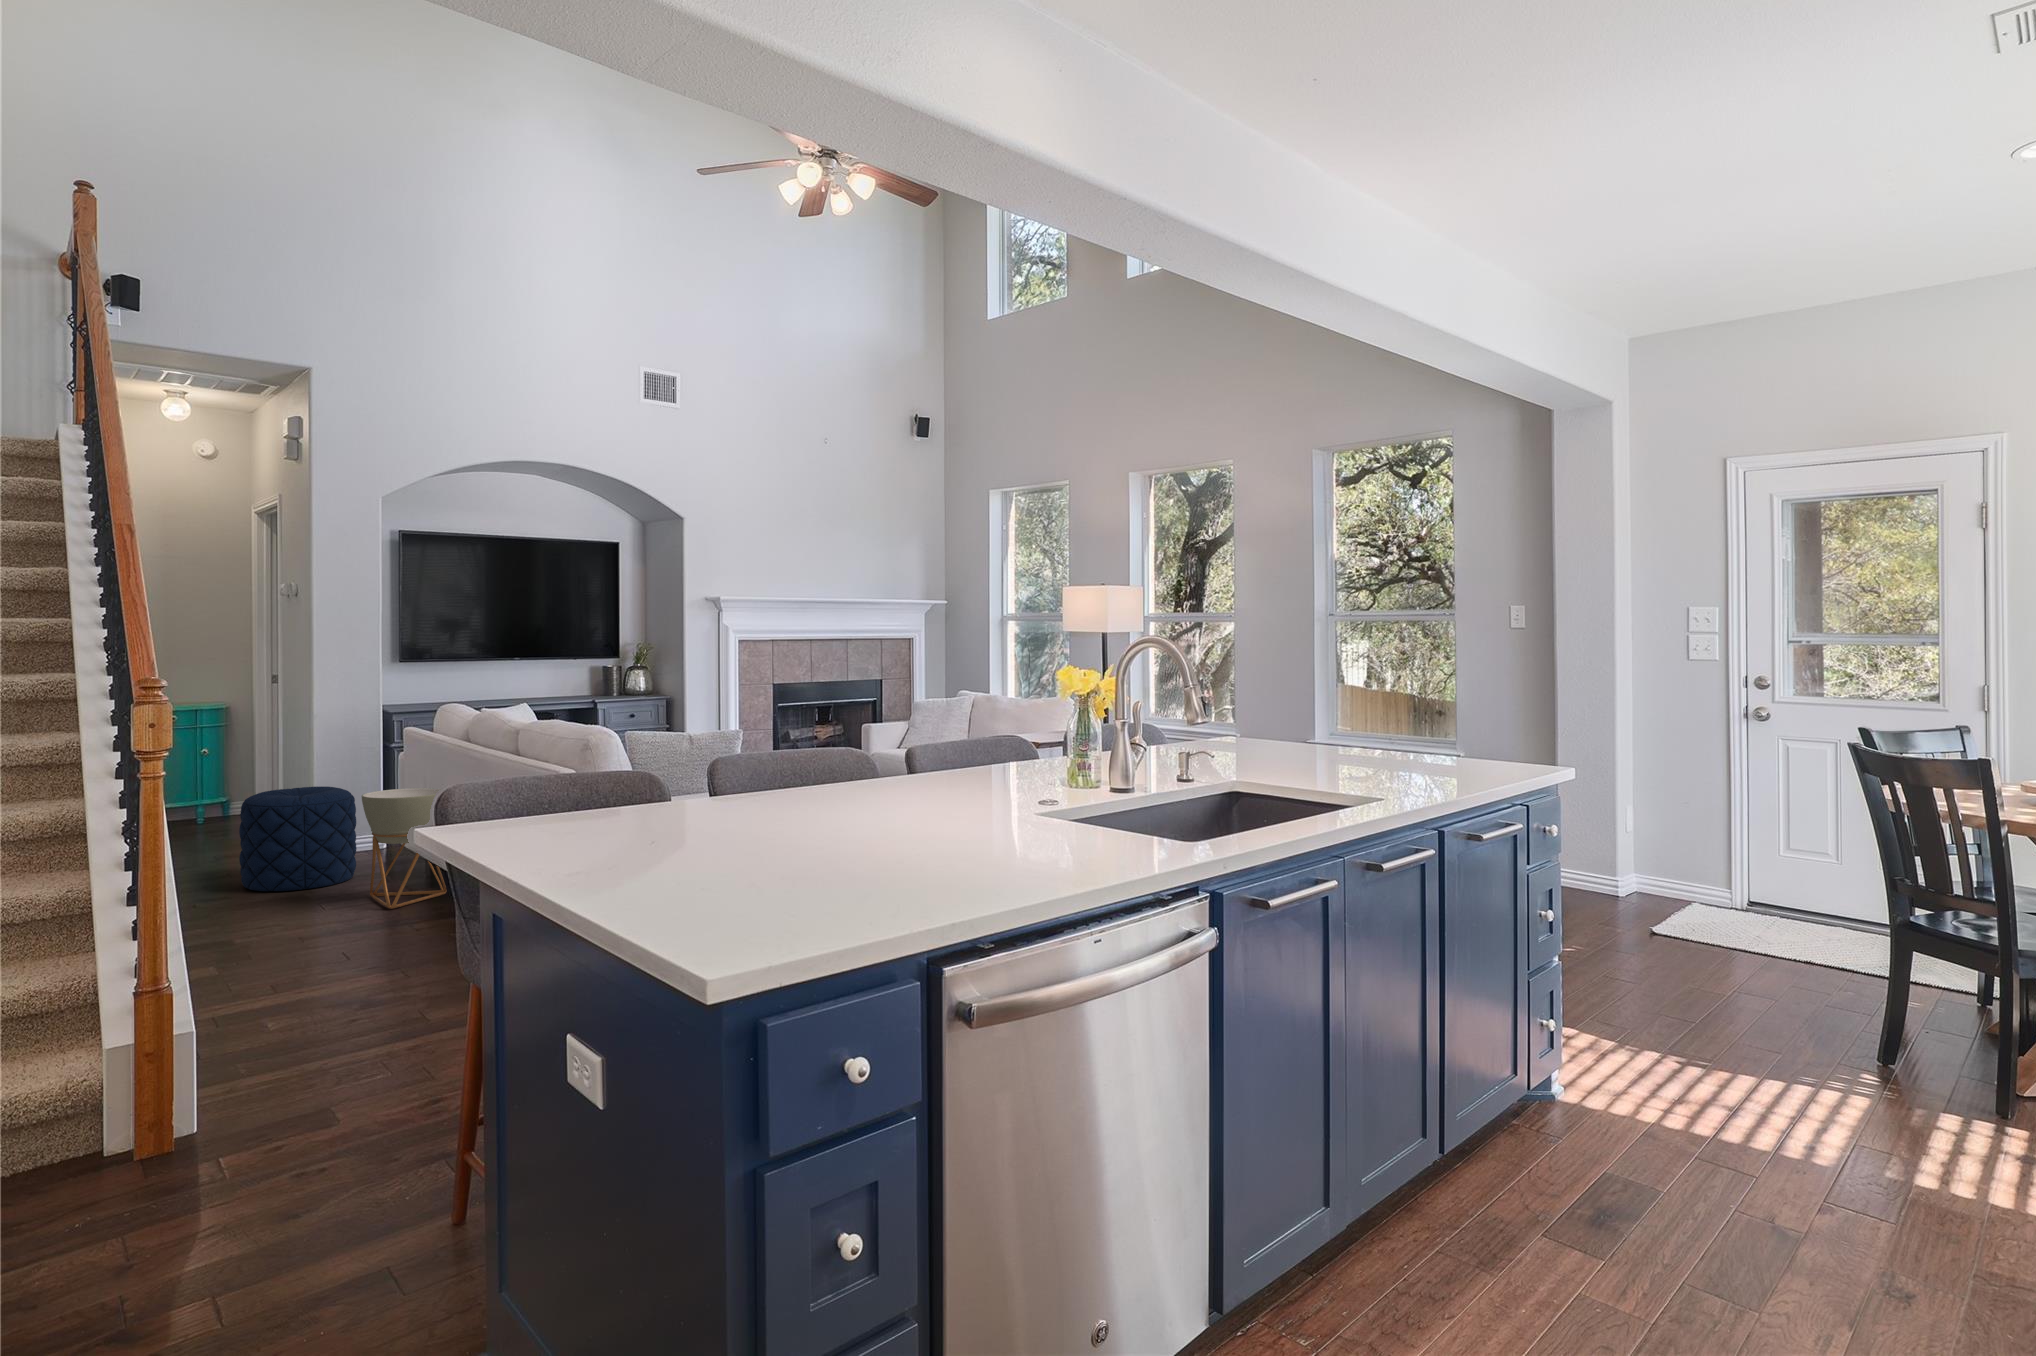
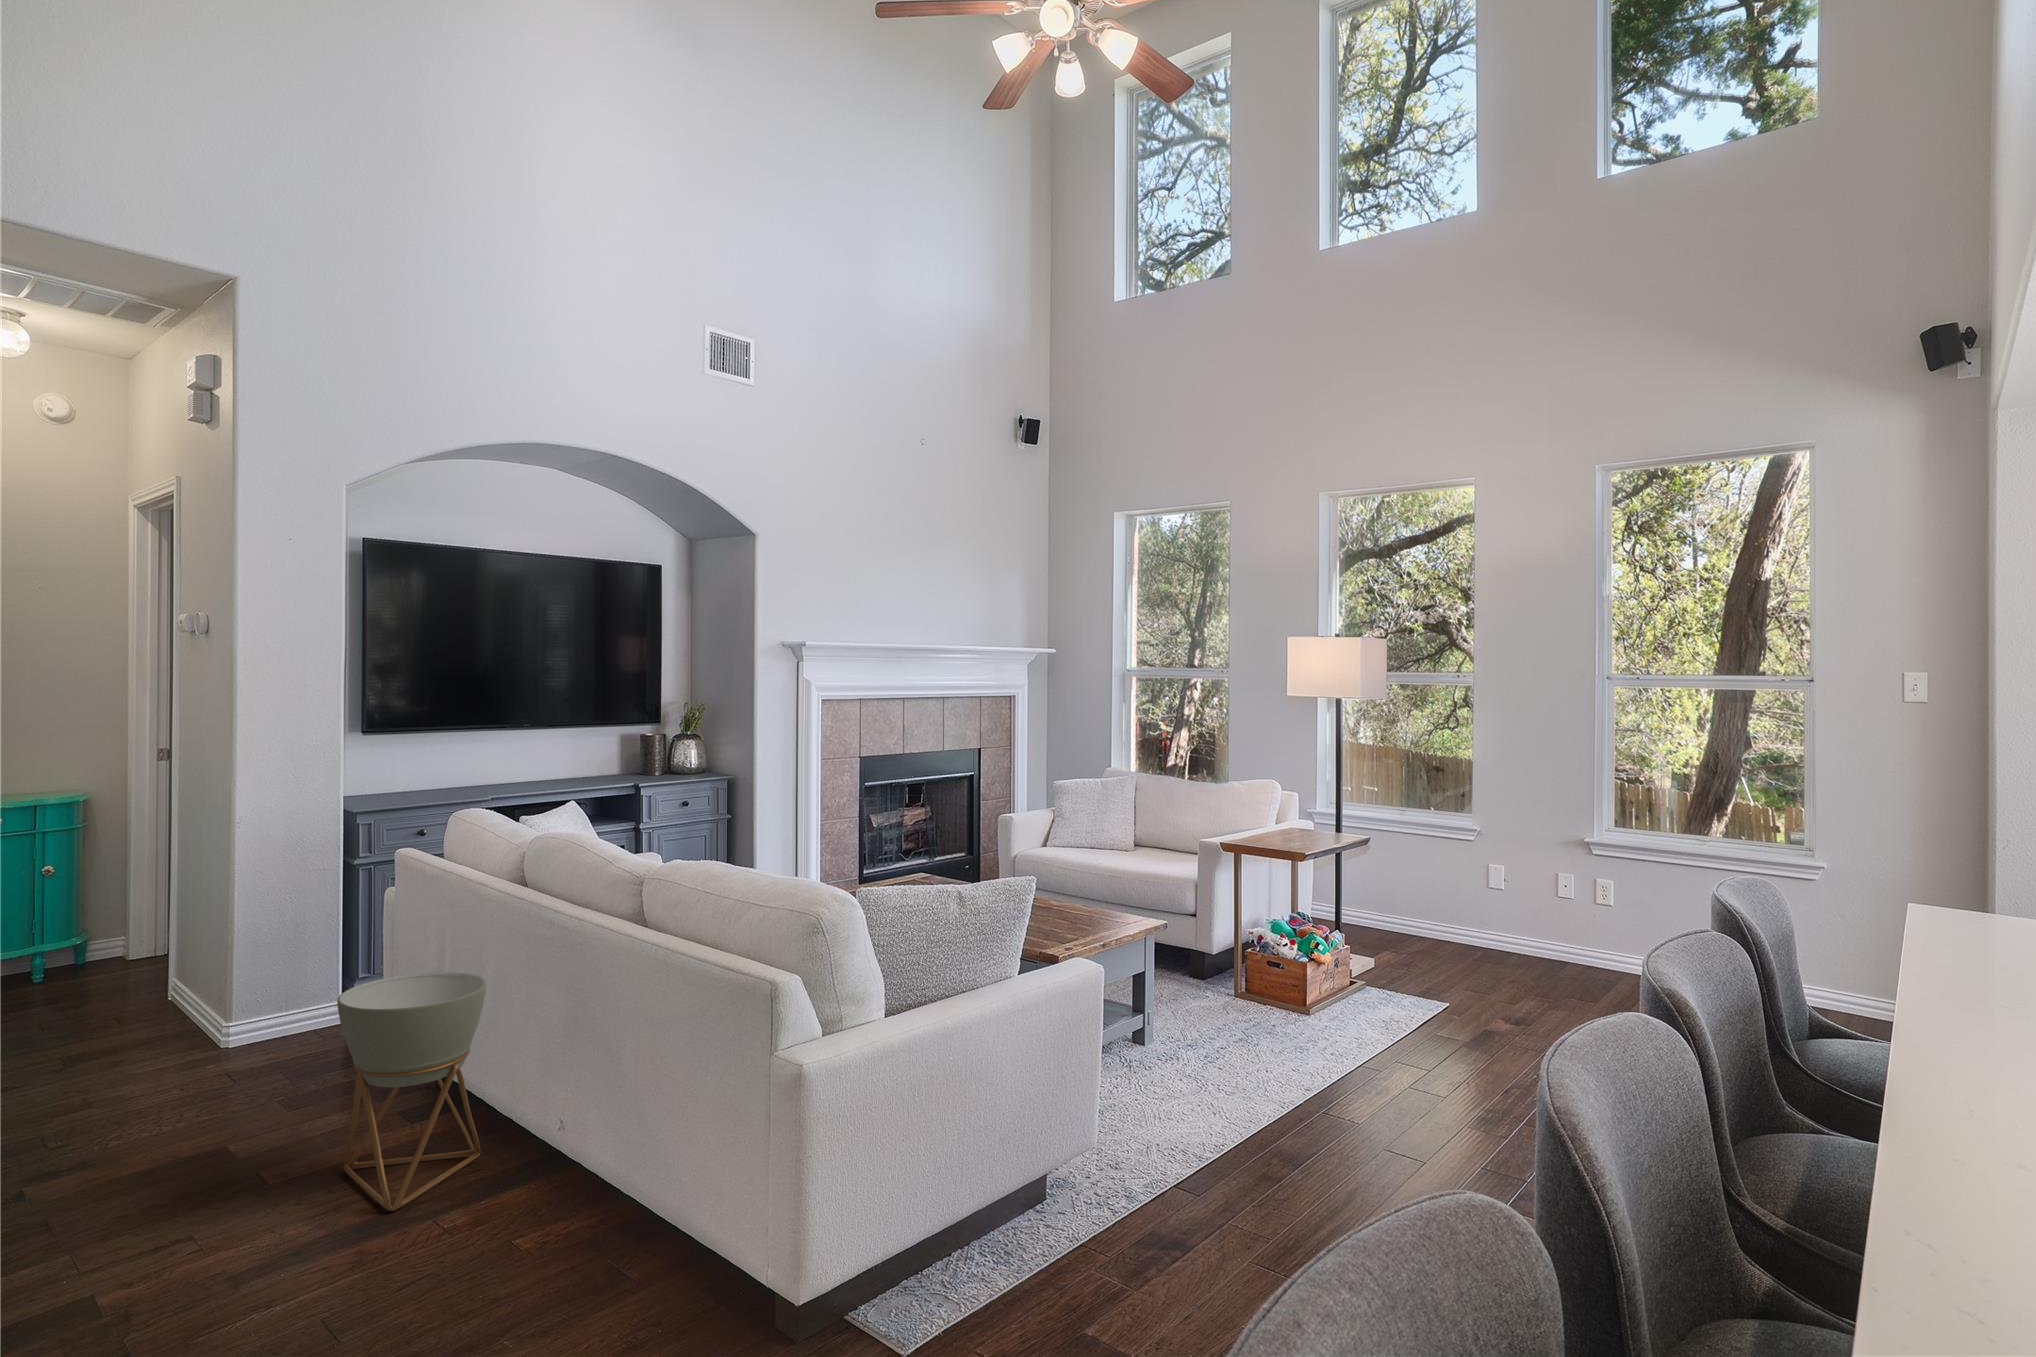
pouf: present [239,786,357,891] -> none [99,956,308,1159]

